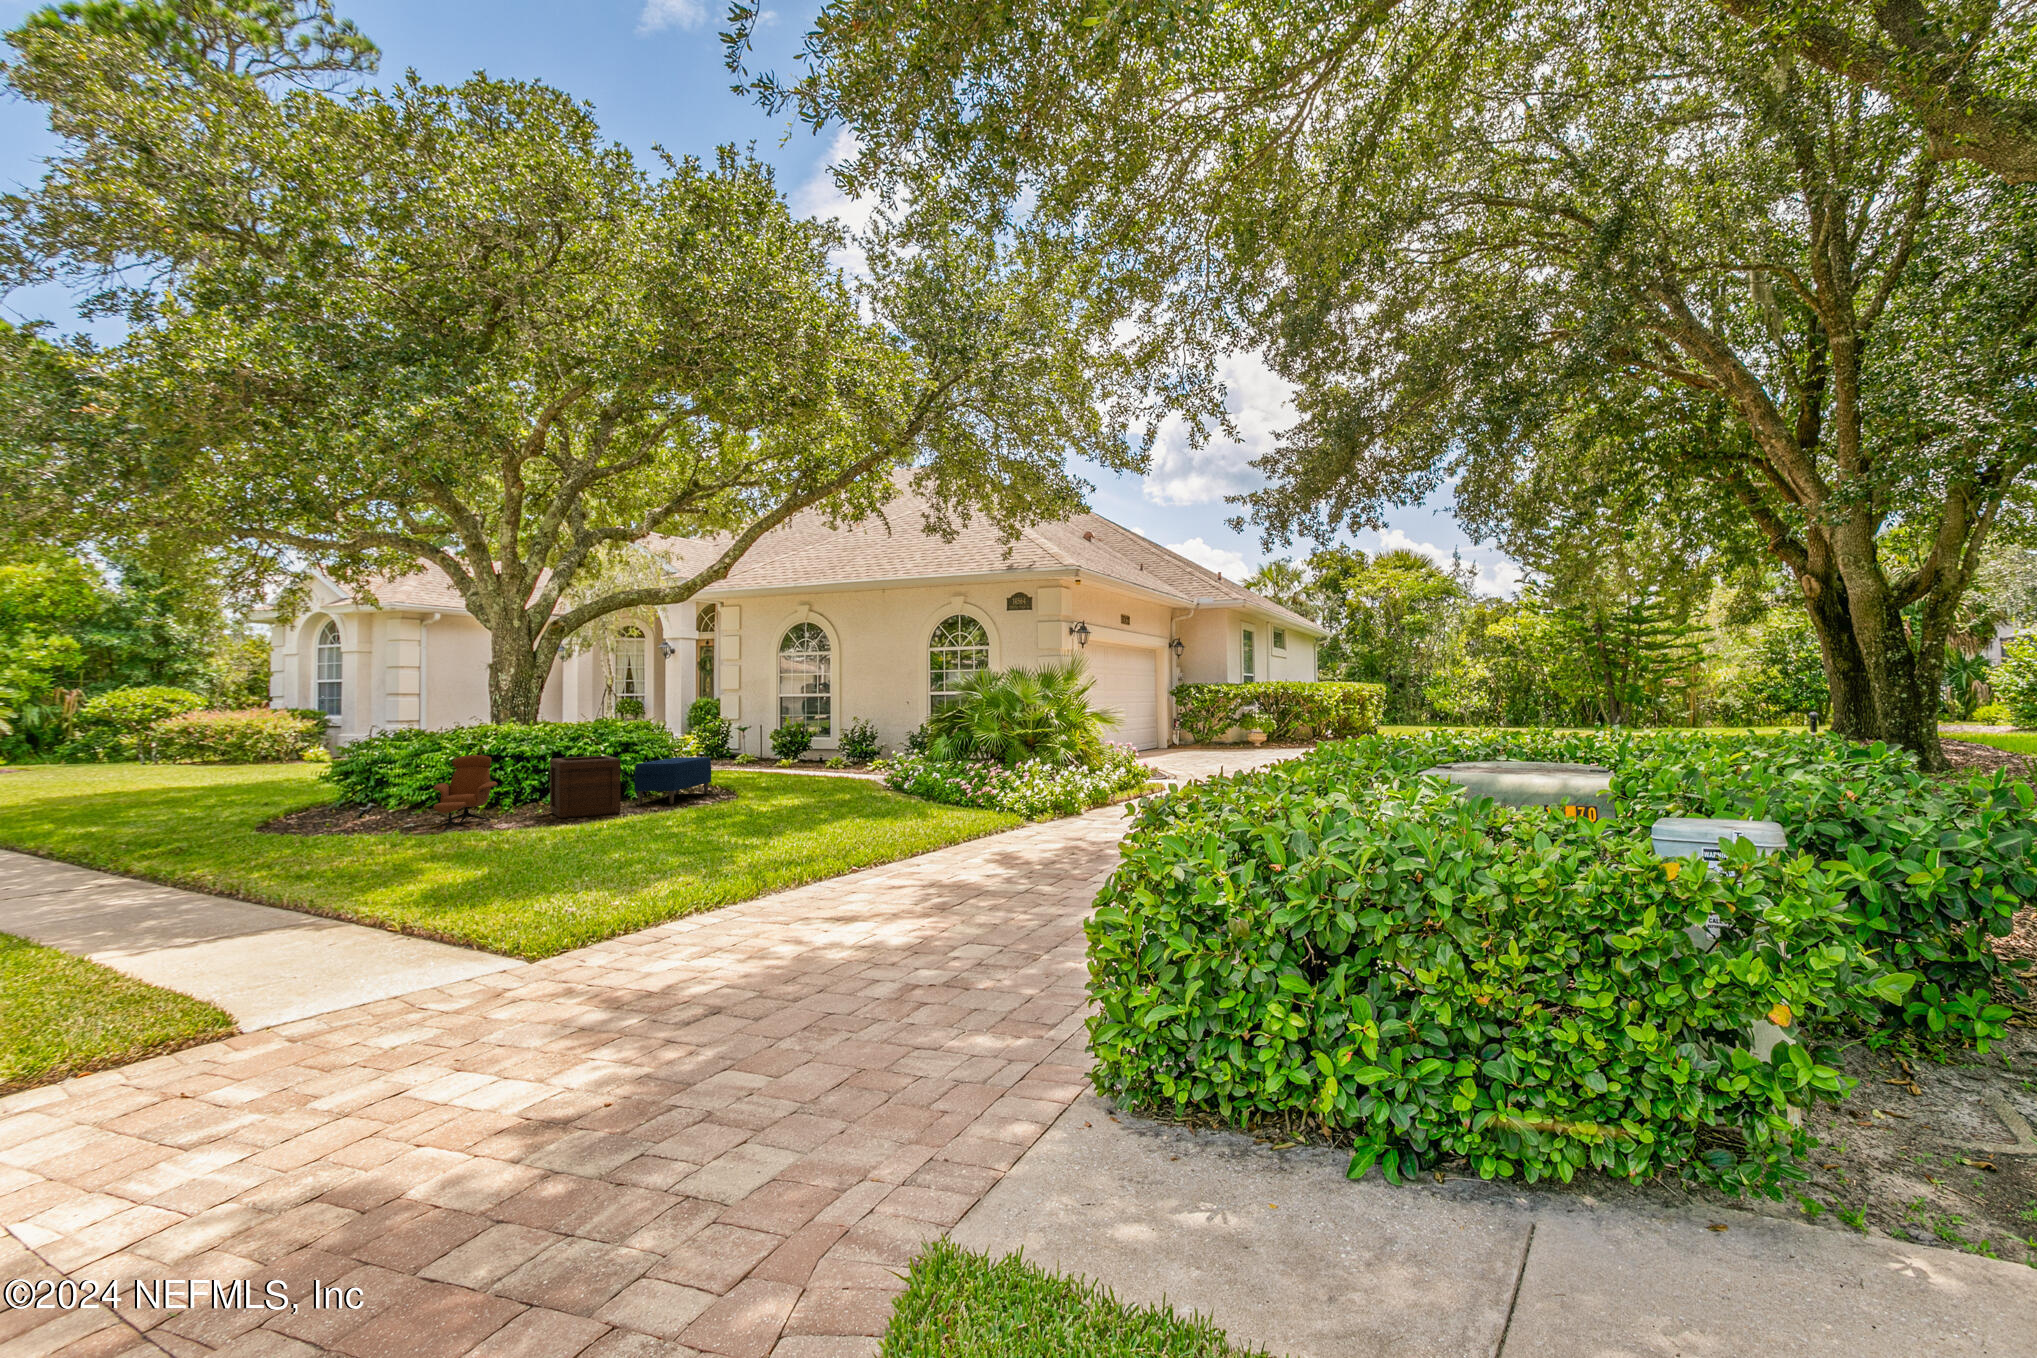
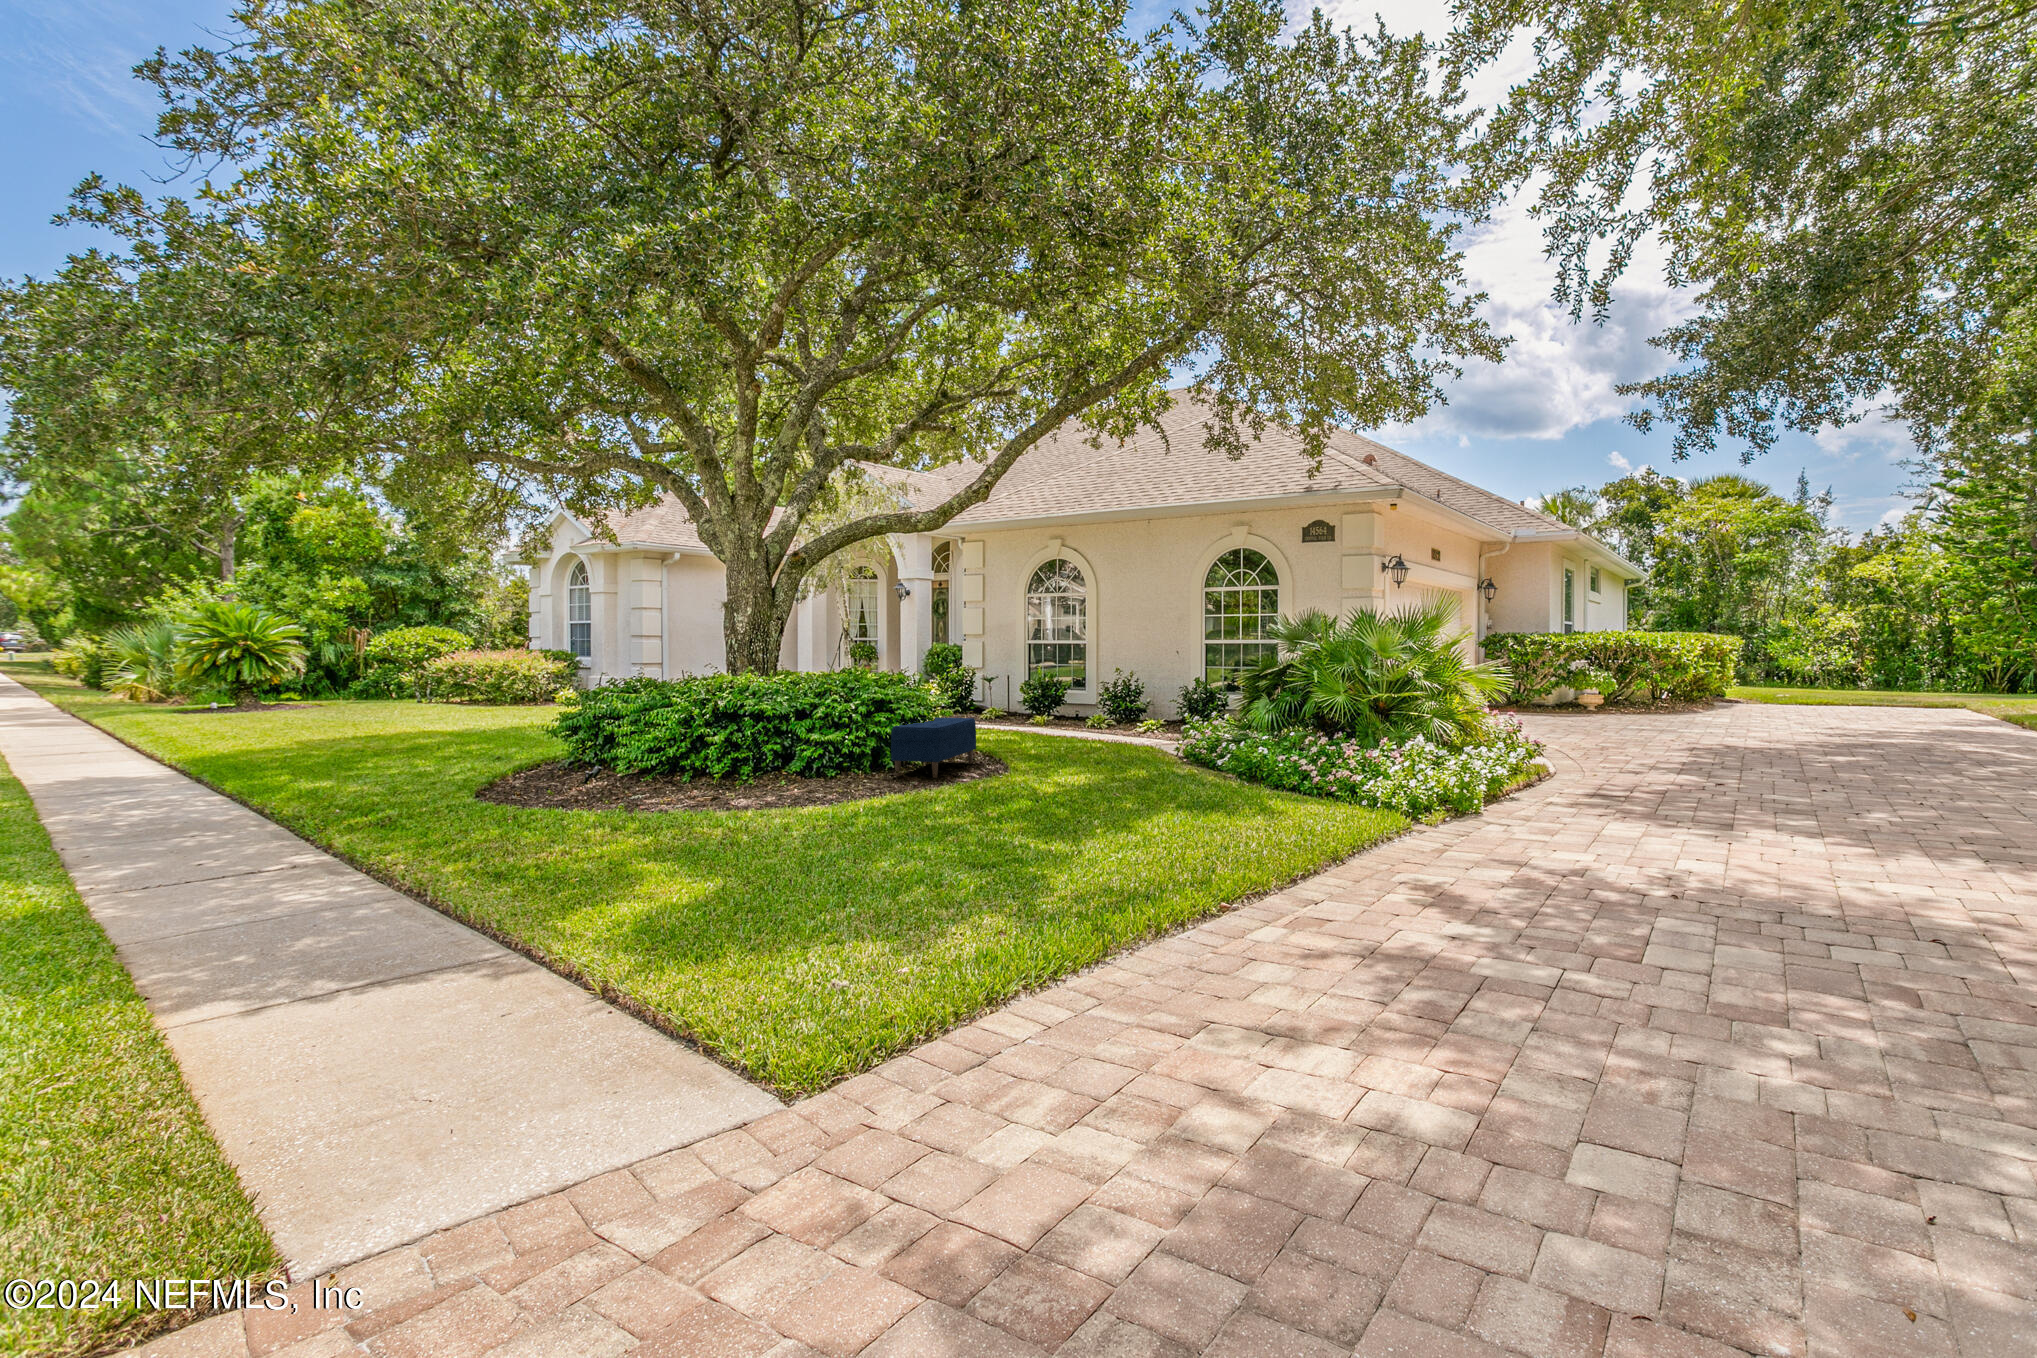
lounge chair: present [430,755,497,831] -> none [658,713,735,811]
wooden crate: present [550,756,621,818] -> none [795,716,878,796]

